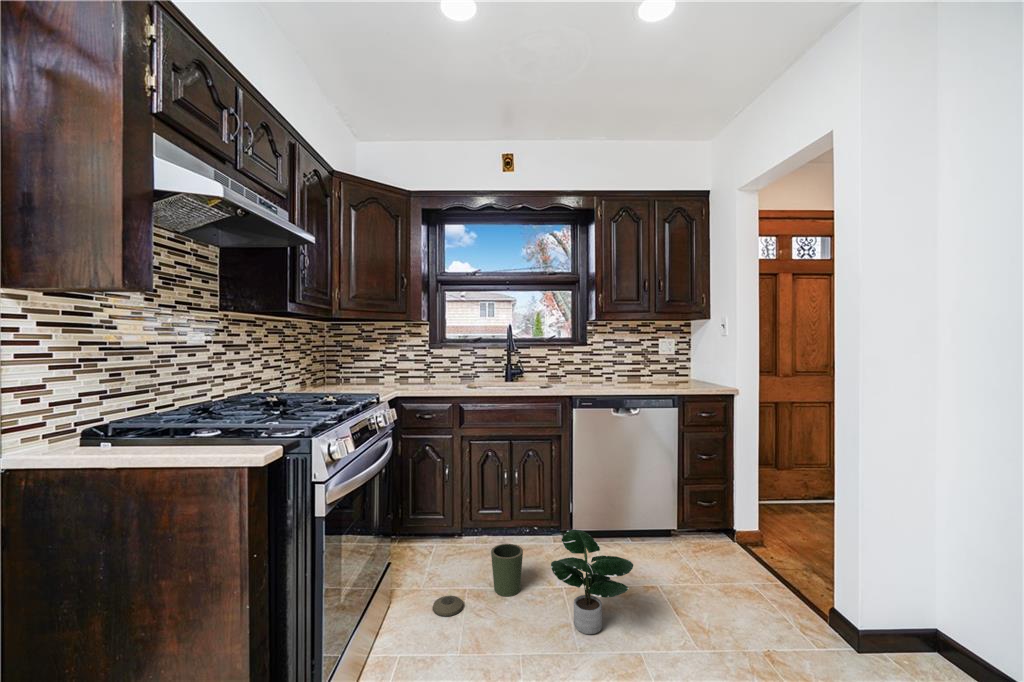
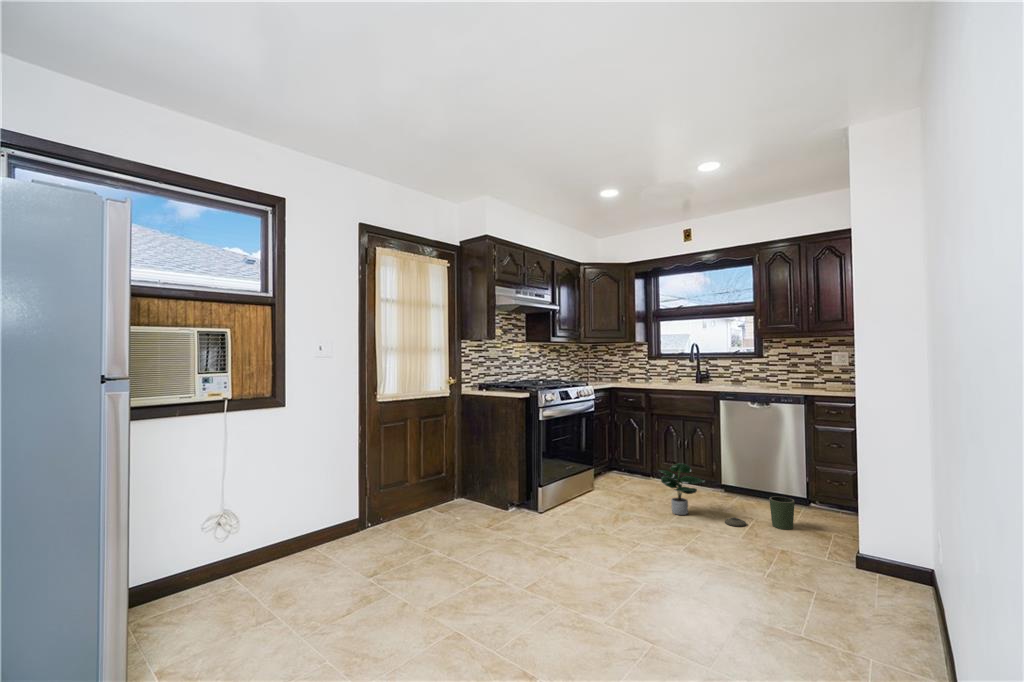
trash can: present [433,544,523,616] -> present [725,496,795,530]

